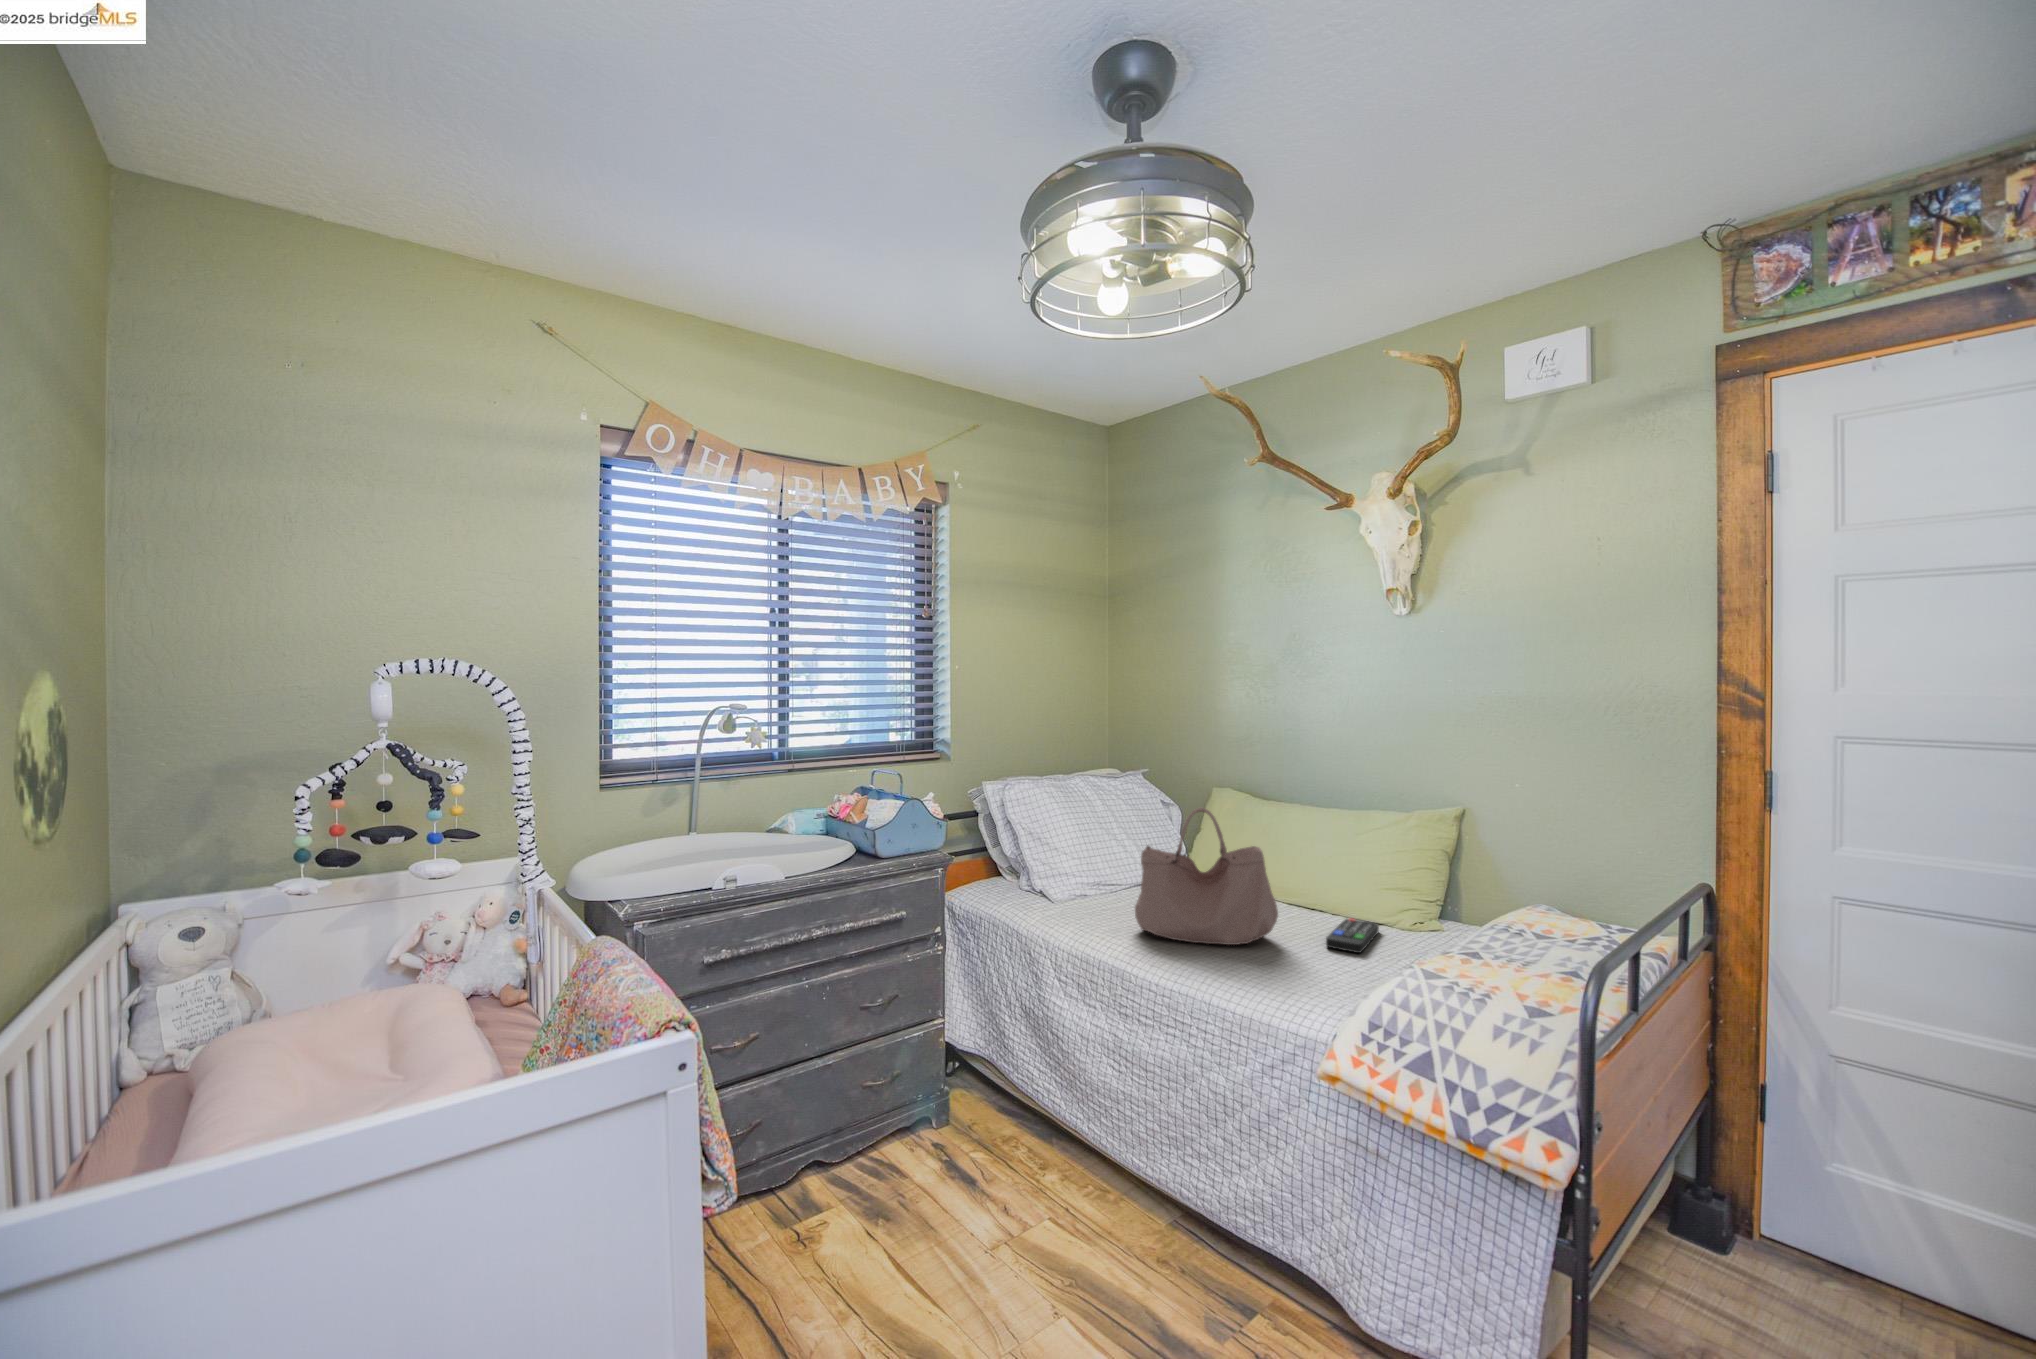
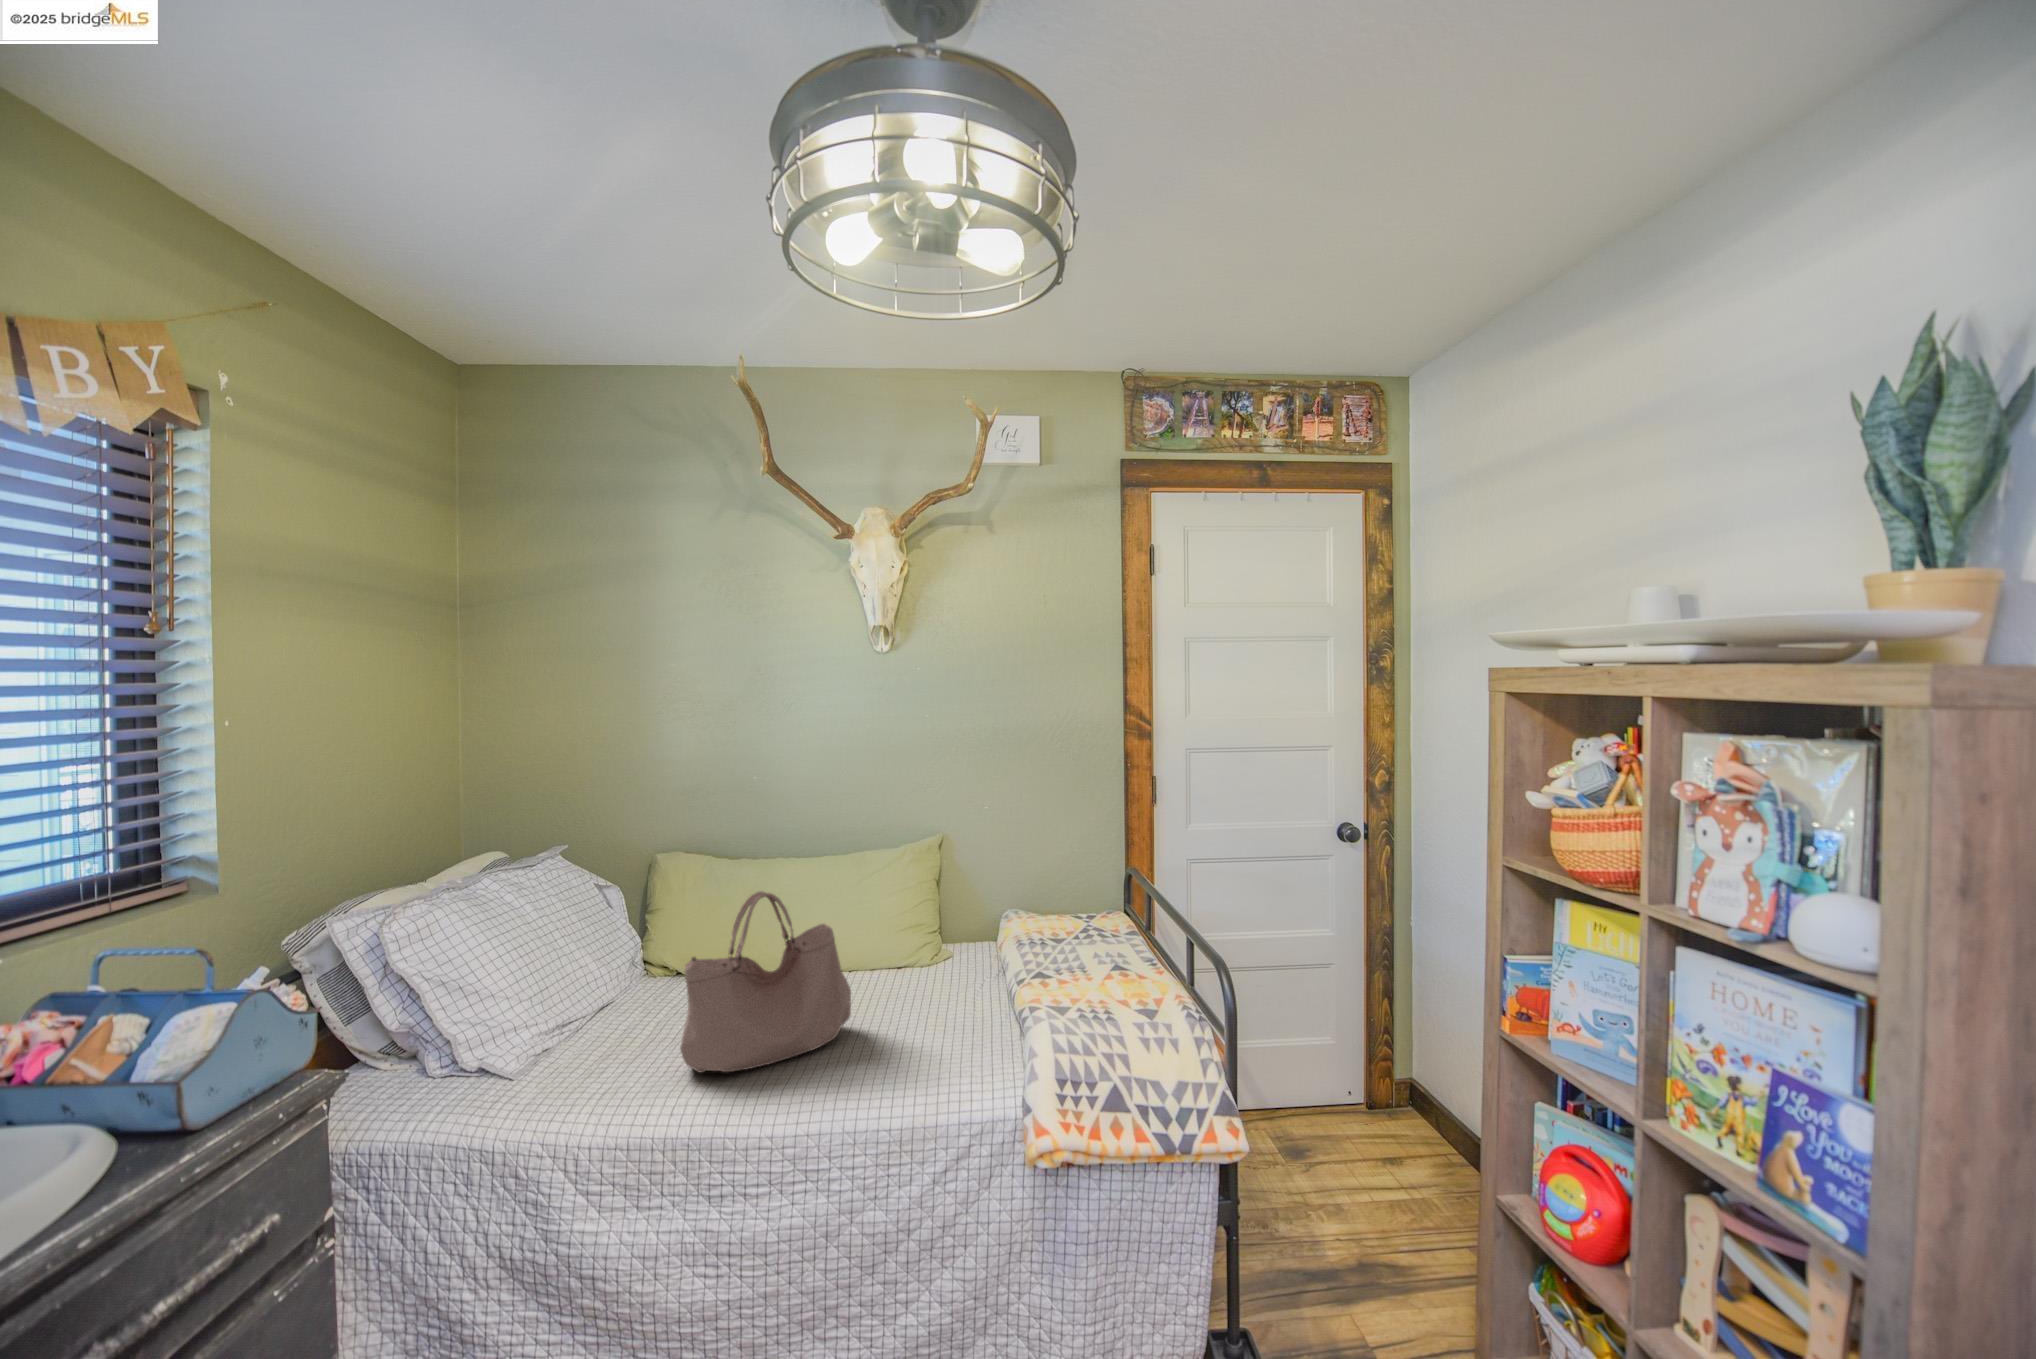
remote control: present [1326,918,1379,953] -> none [881,971,931,1013]

